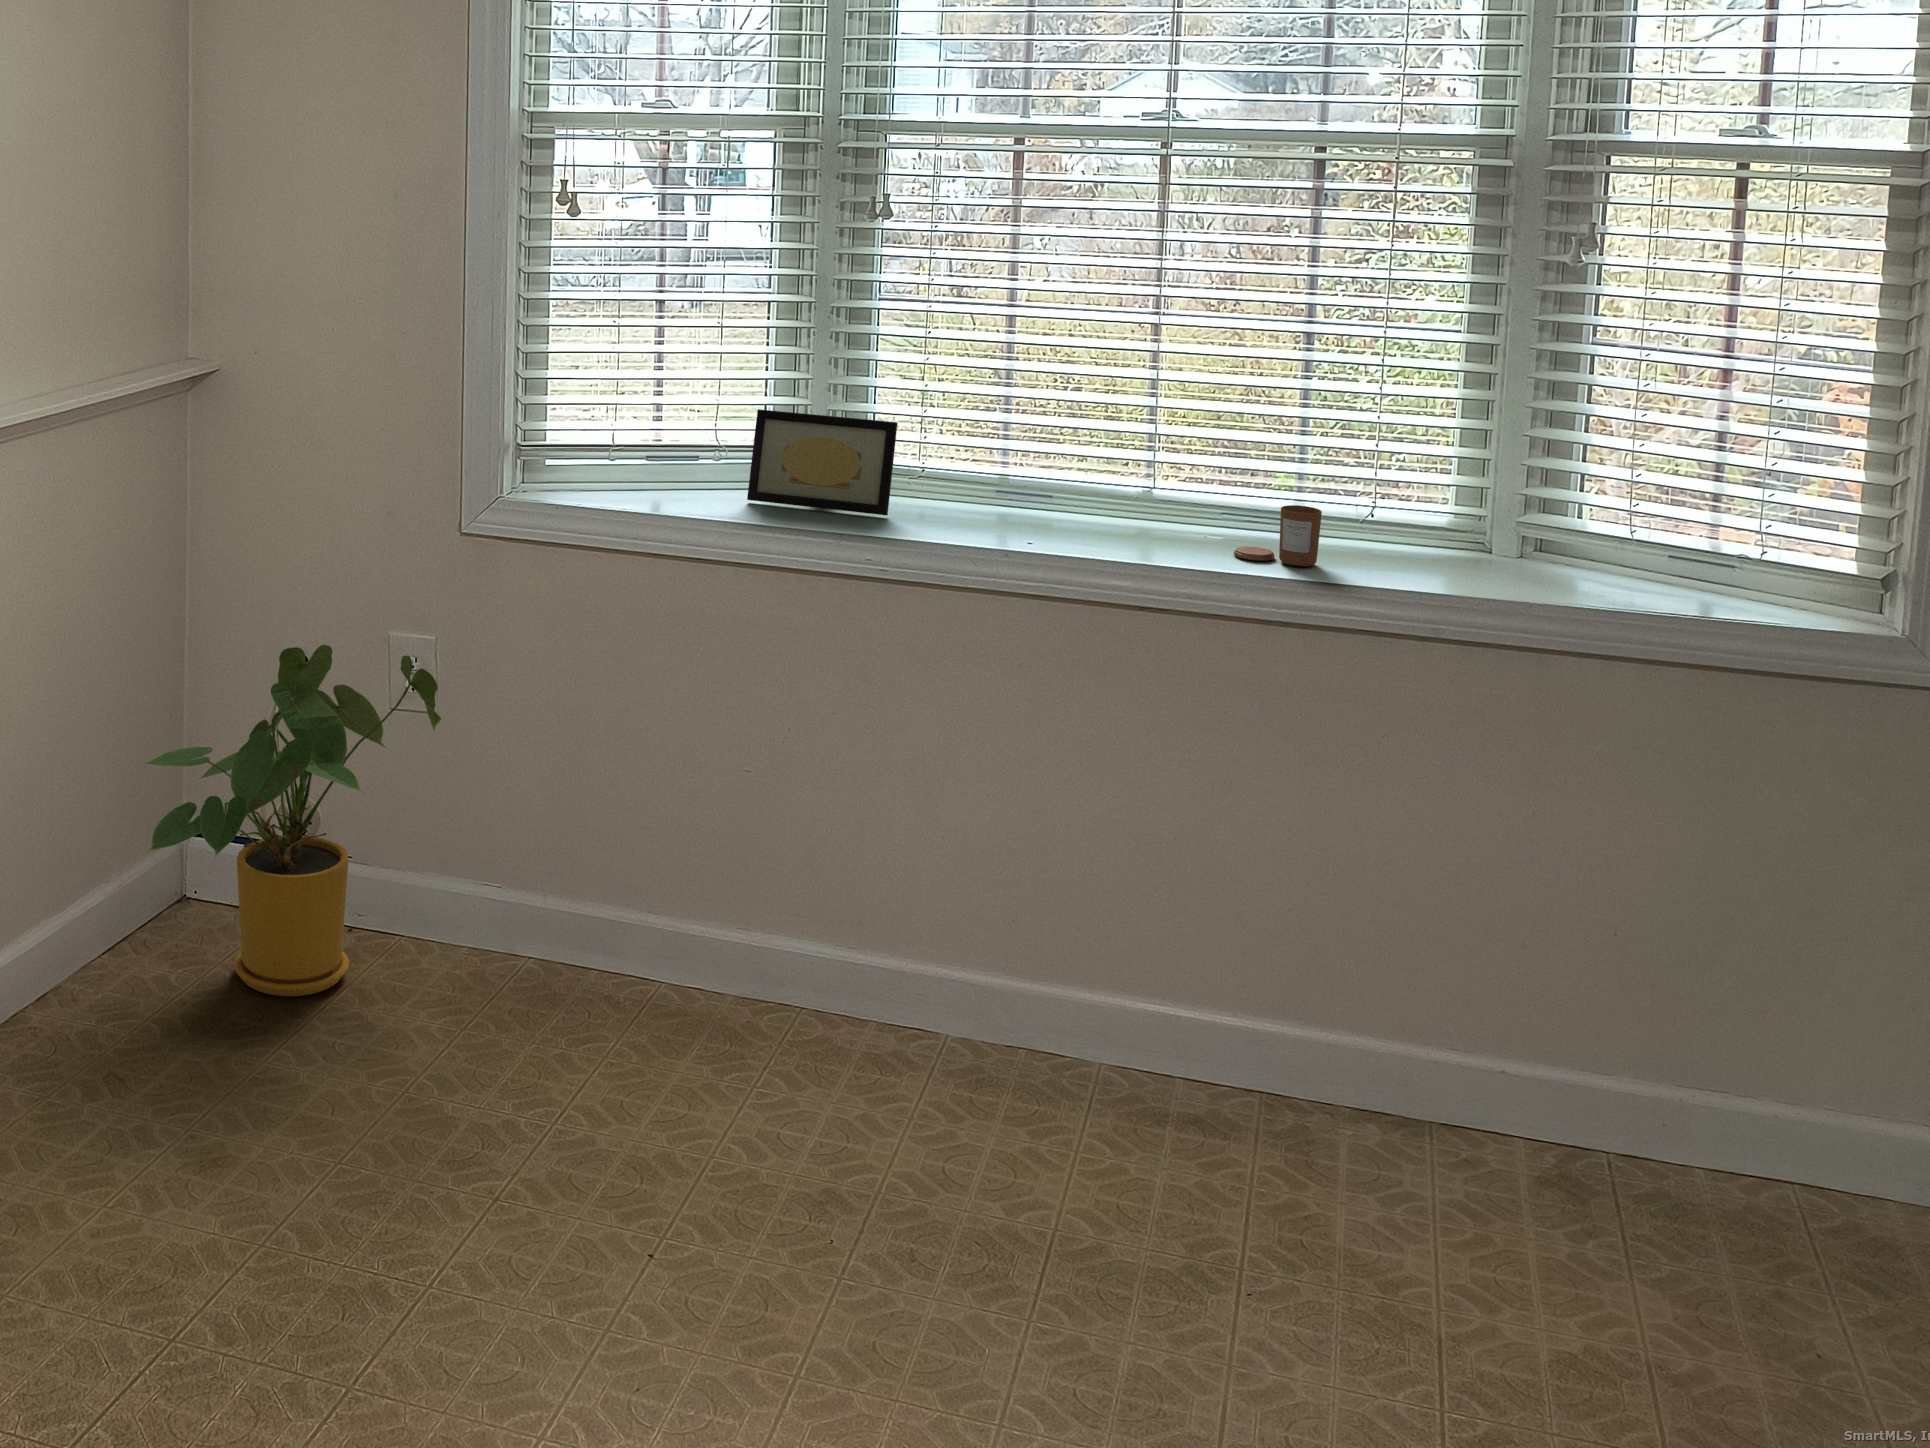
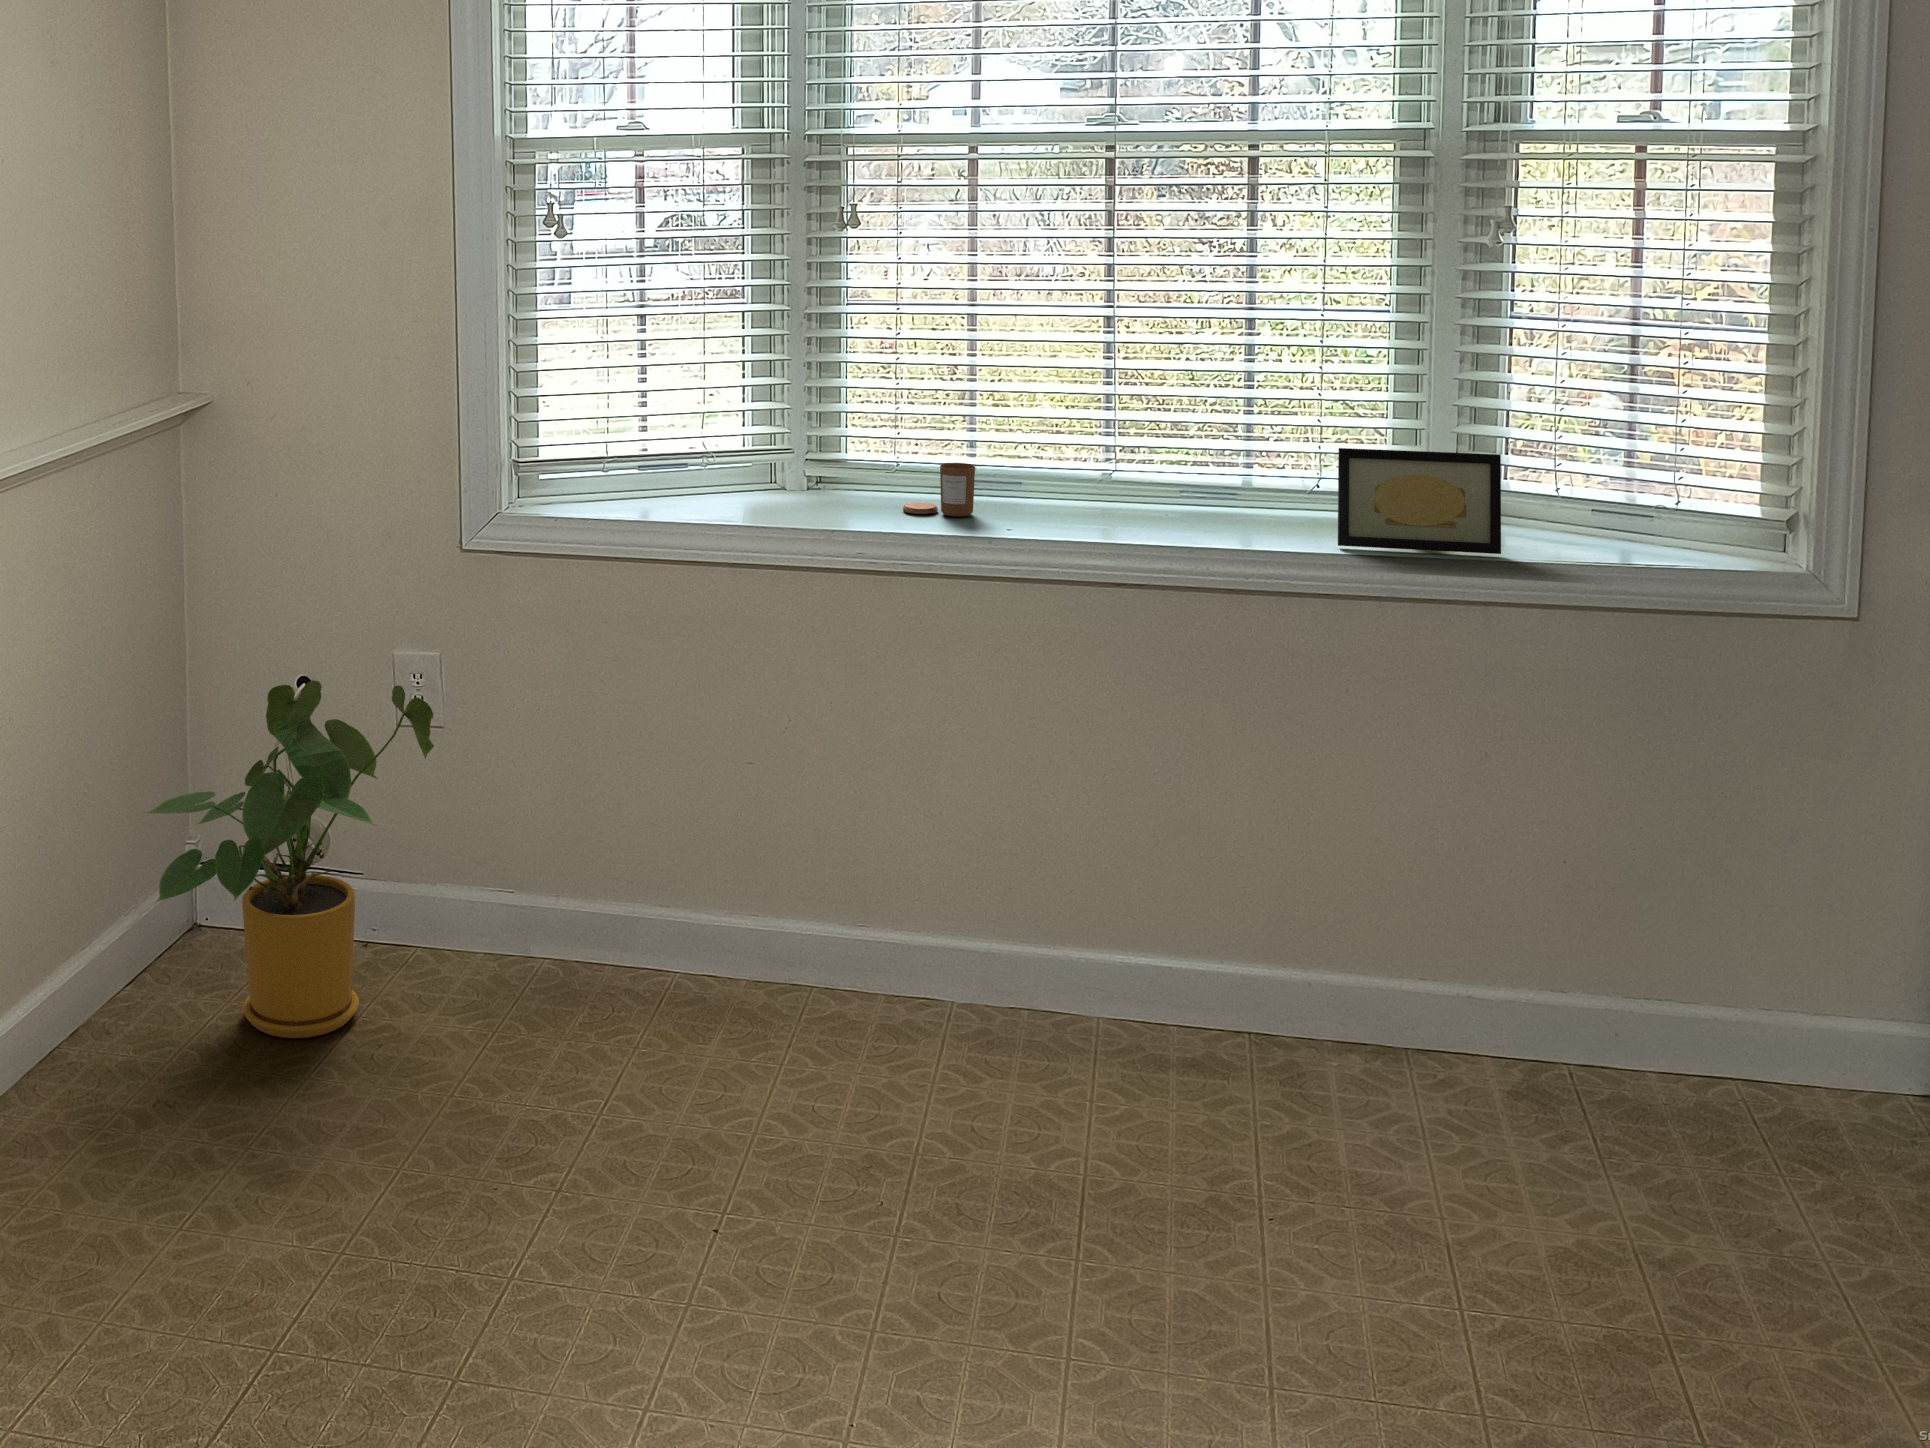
picture frame: present [747,409,898,515] -> present [1338,448,1501,554]
candle: present [1234,505,1322,566] -> present [903,463,975,516]

